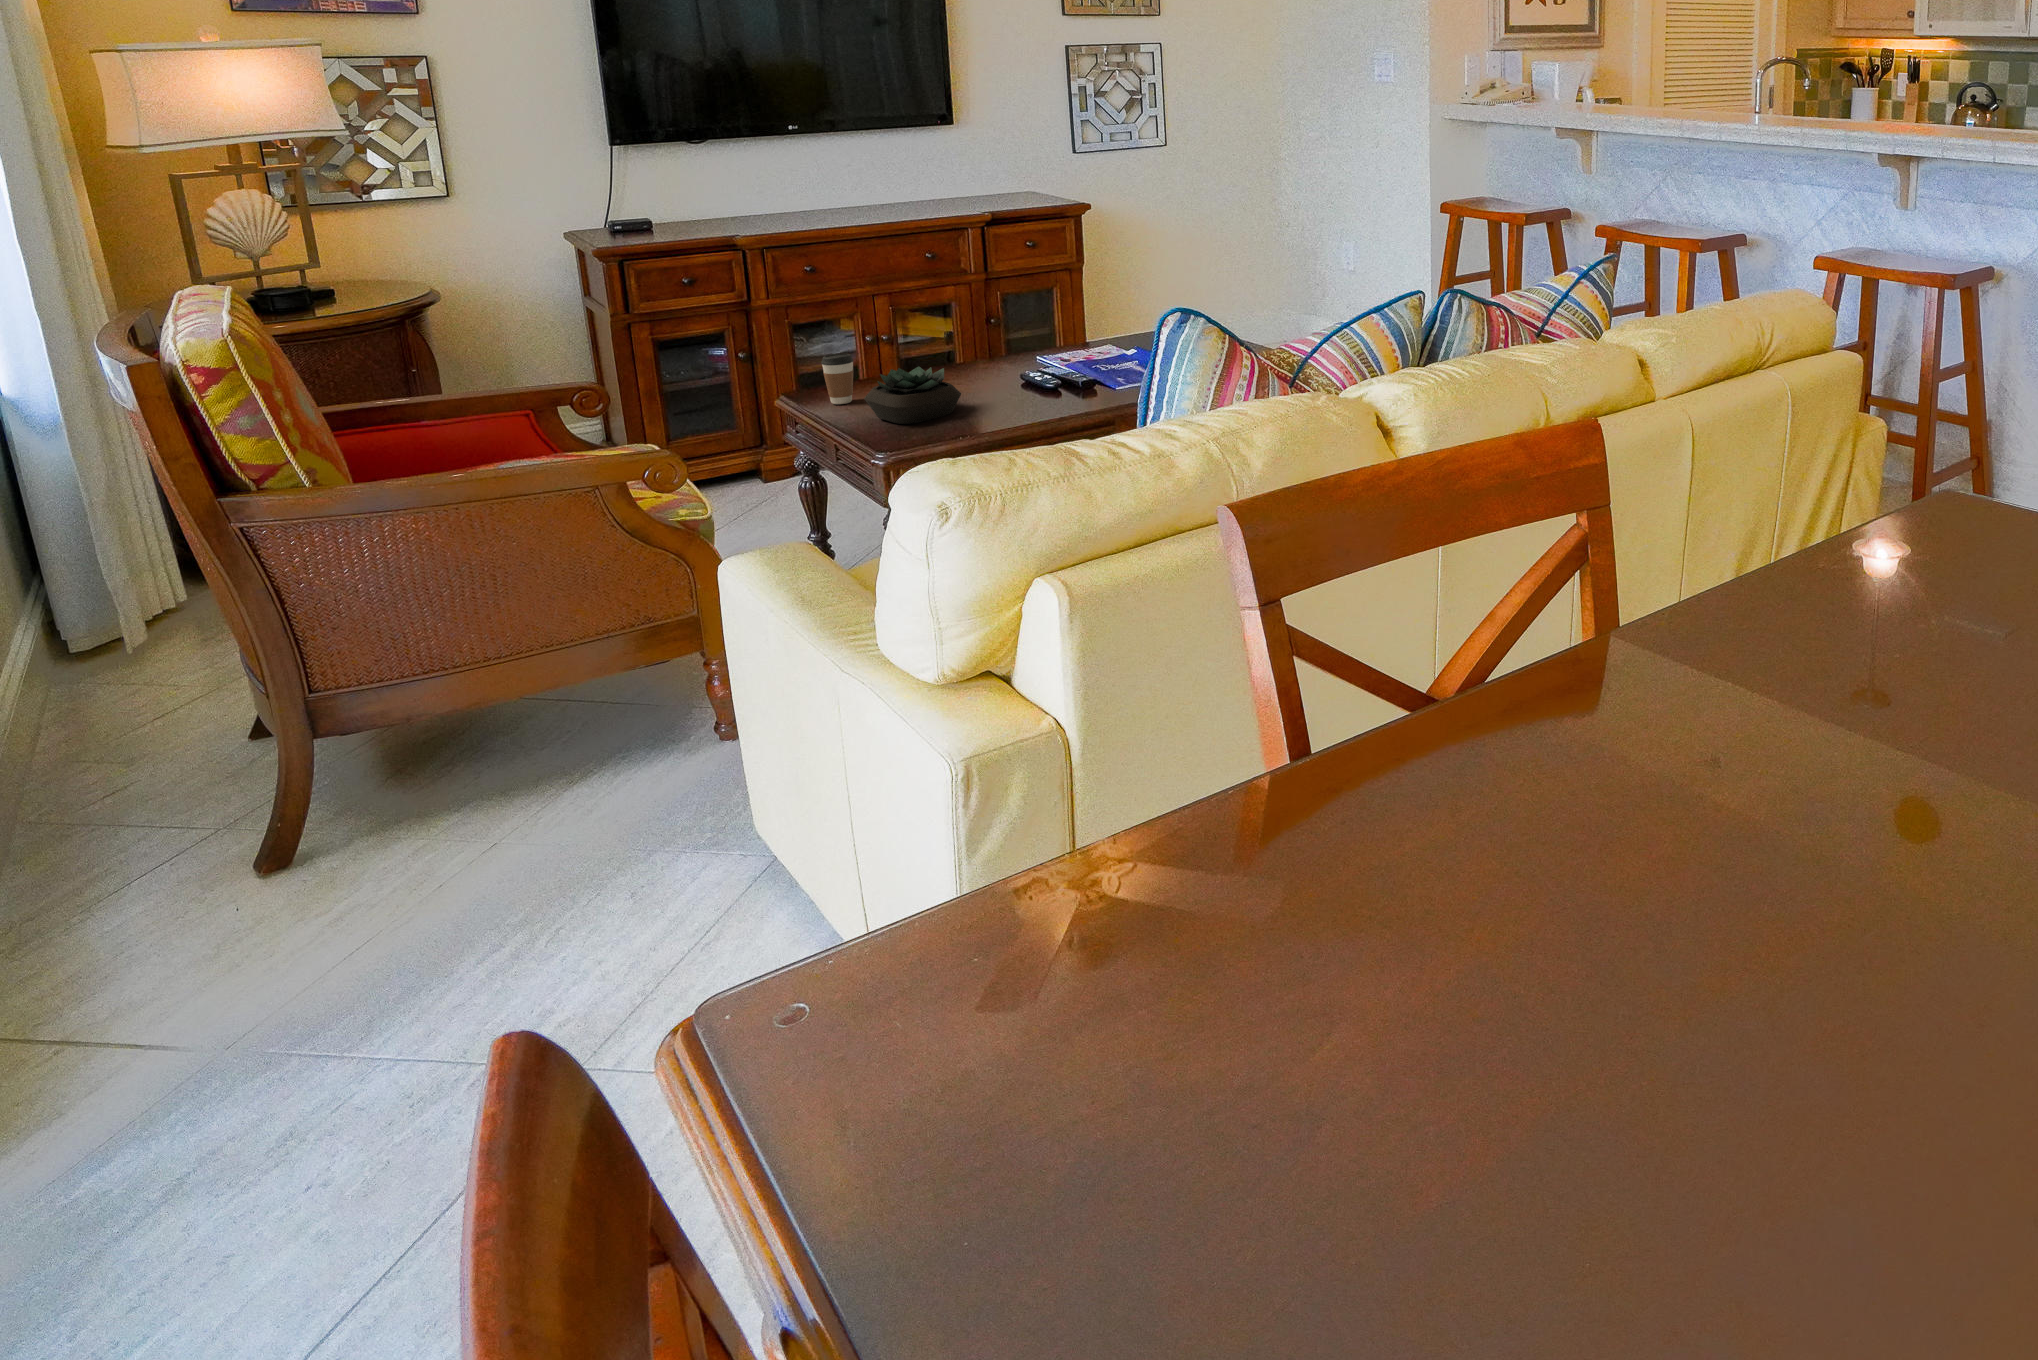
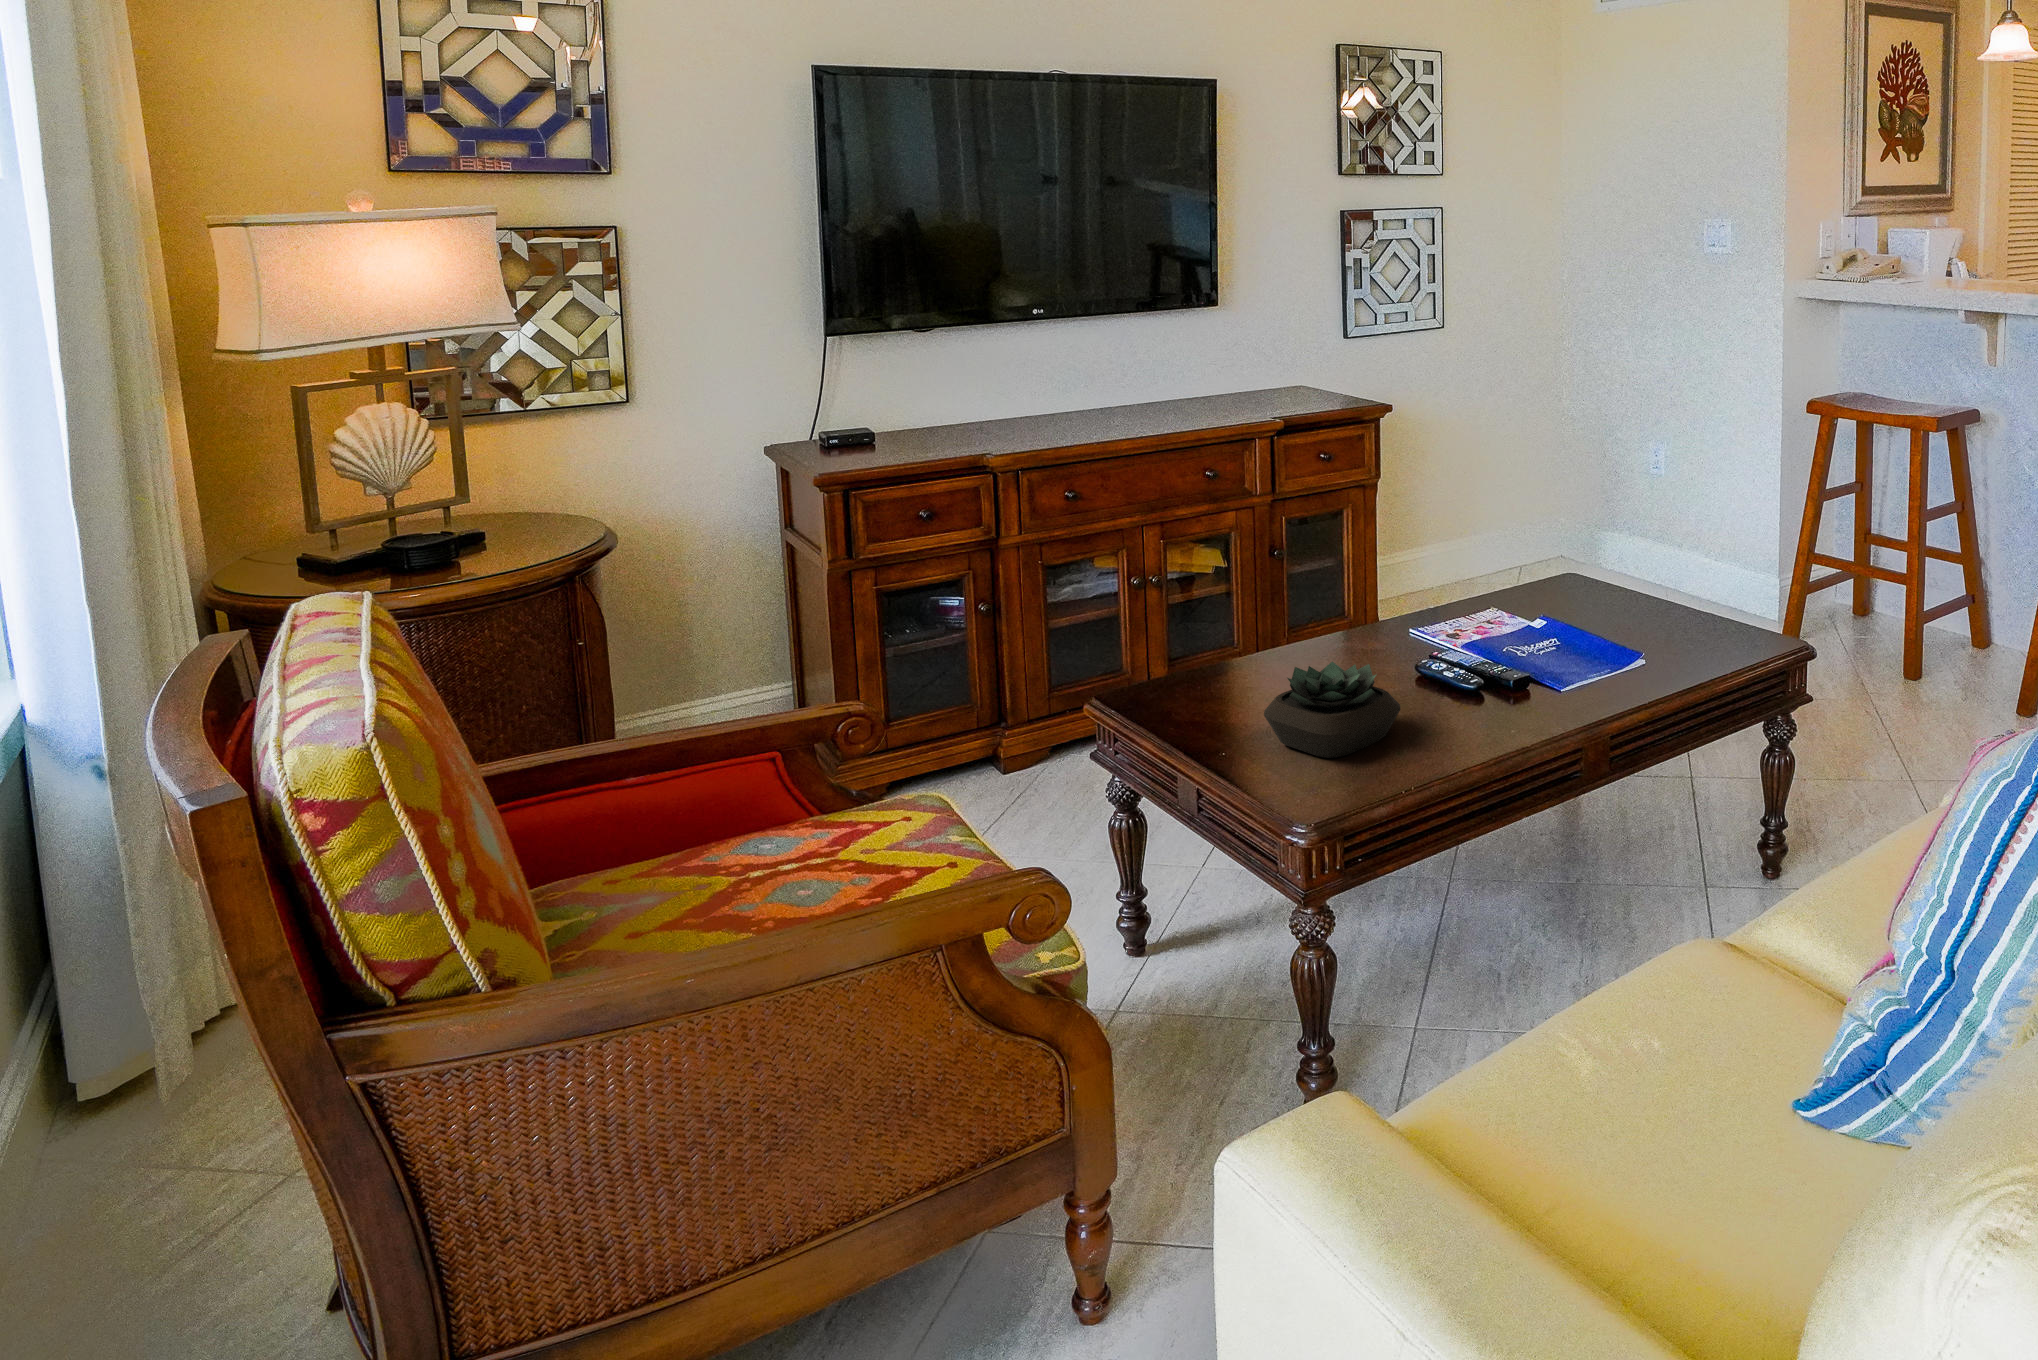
coffee cup: present [821,354,853,404] -> none [1180,637,1224,713]

